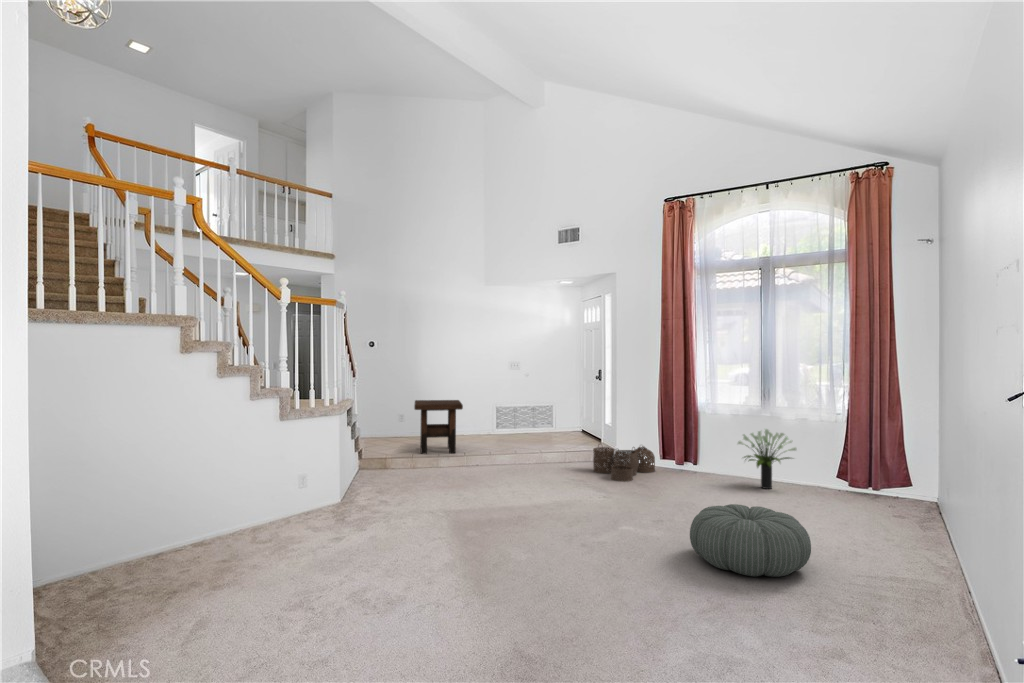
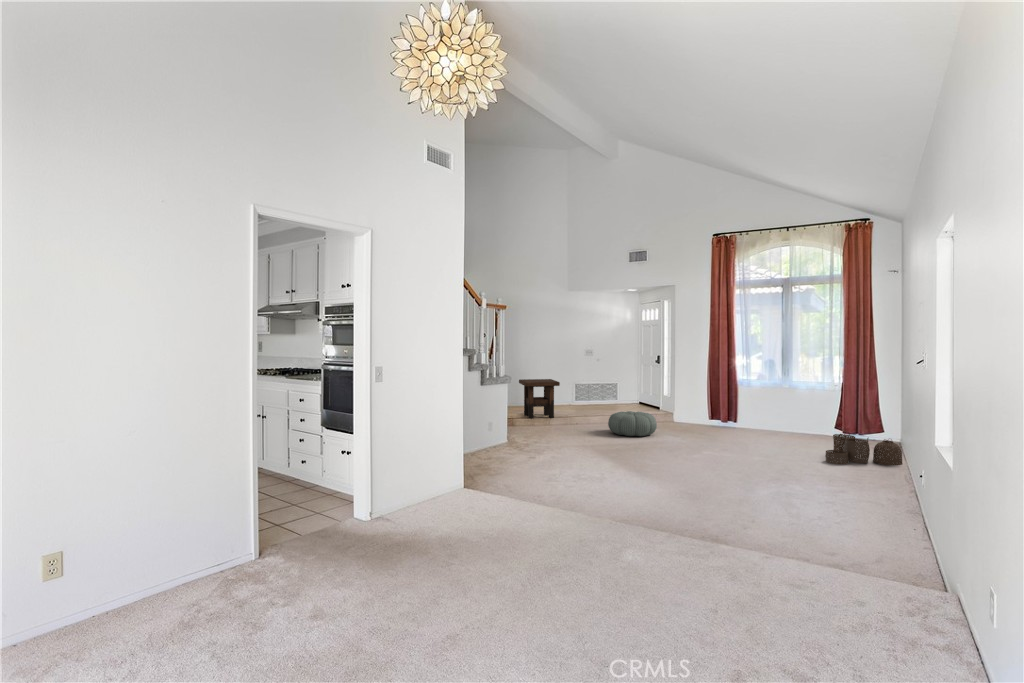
potted plant: present [738,429,796,489] -> none [767,396,808,436]
woven basket: present [593,446,655,482] -> present [825,432,903,465]
pouf: present [690,504,811,577] -> present [608,411,657,436]

